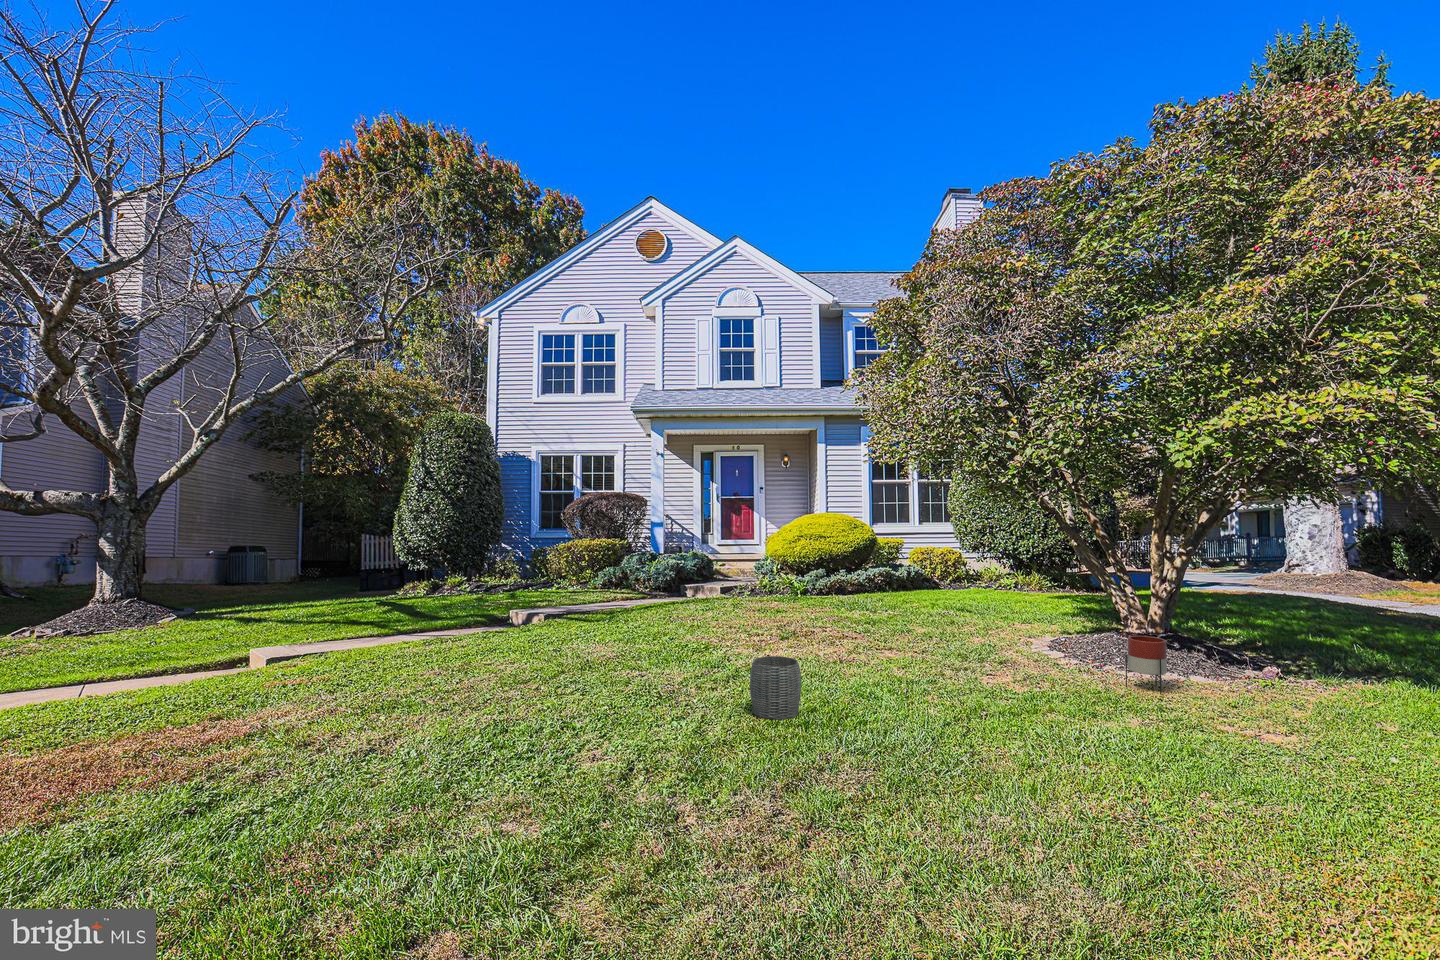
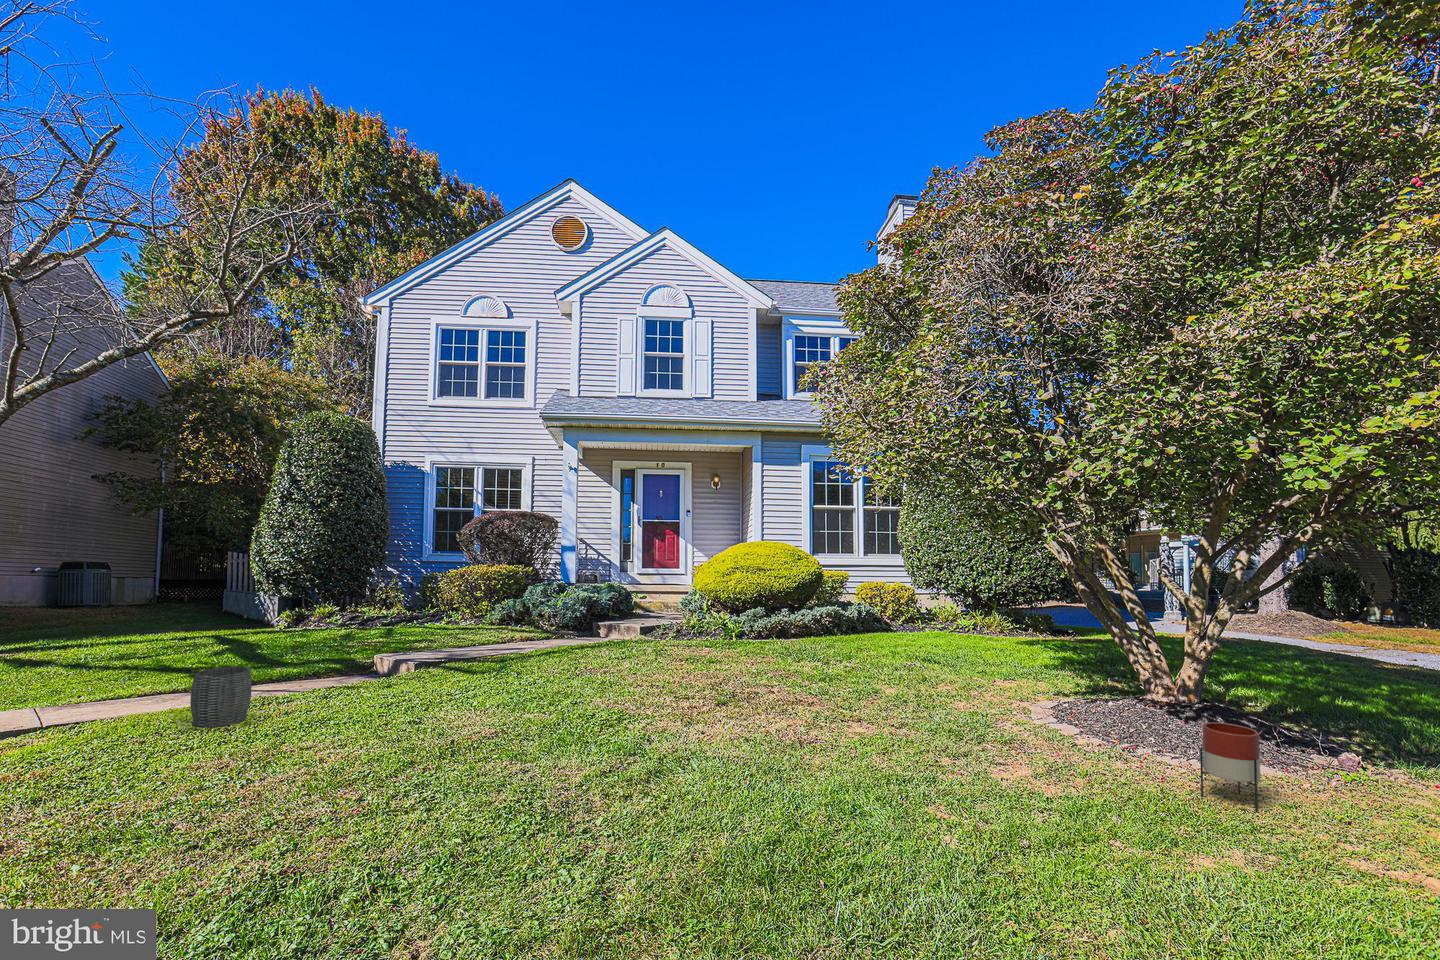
woven basket: present [750,656,801,720] -> present [190,667,252,728]

